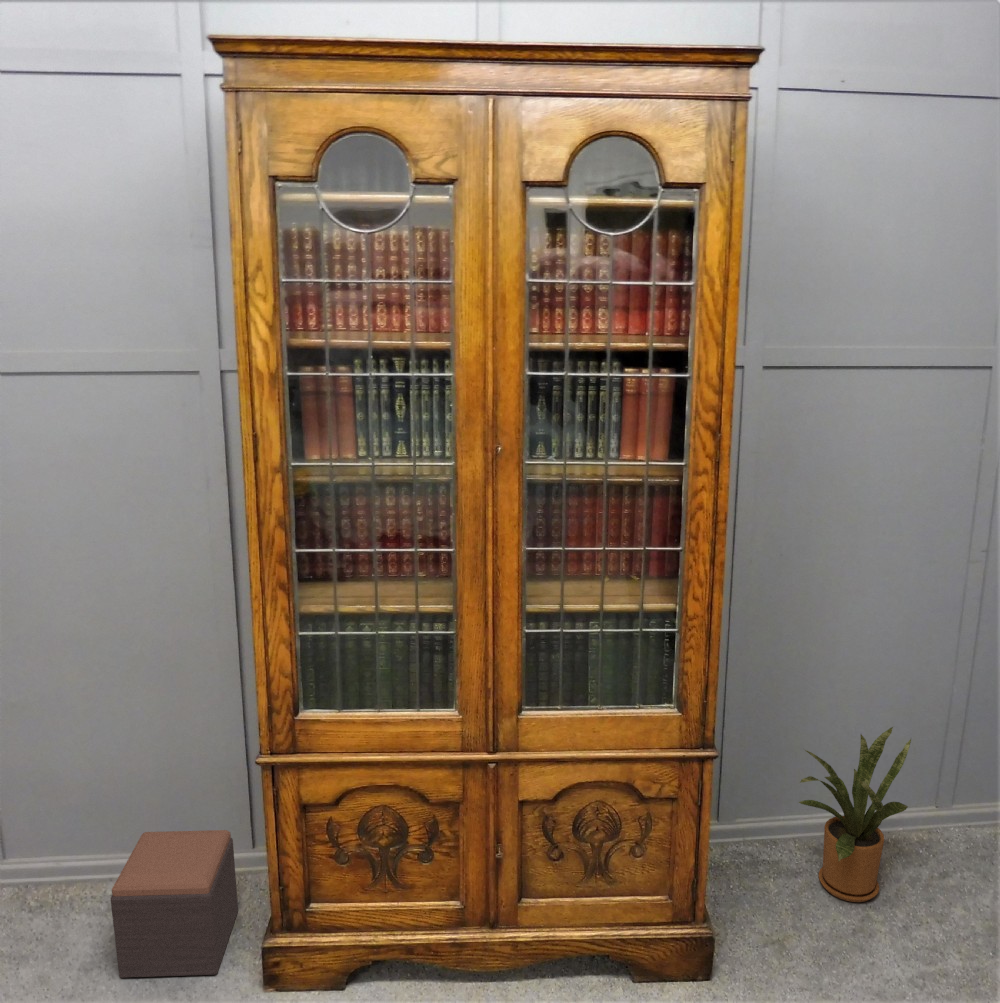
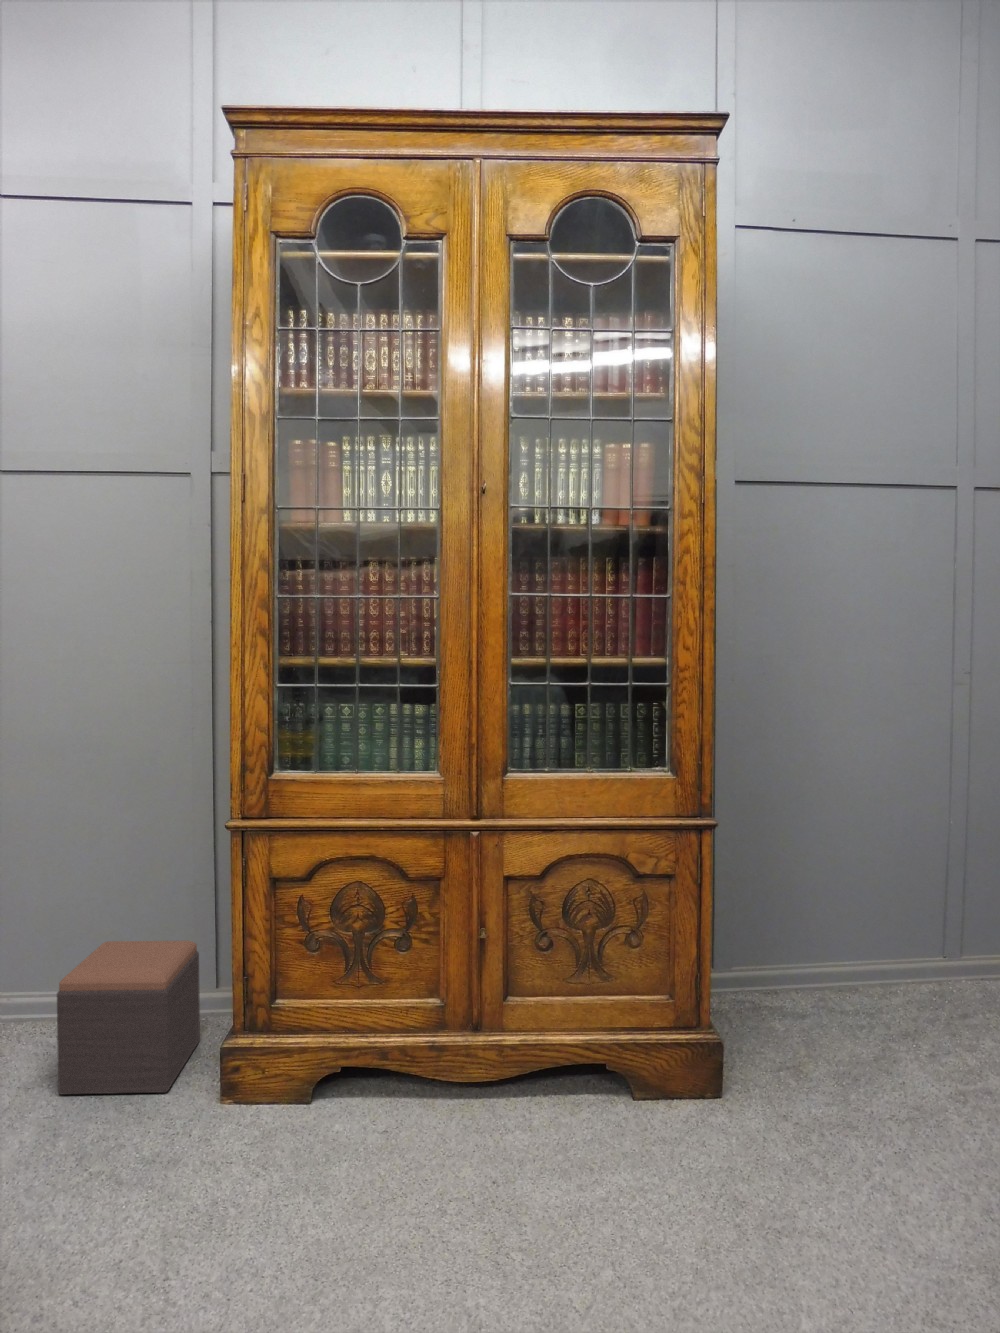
house plant: present [799,727,911,902] -> none [804,845,925,1036]

